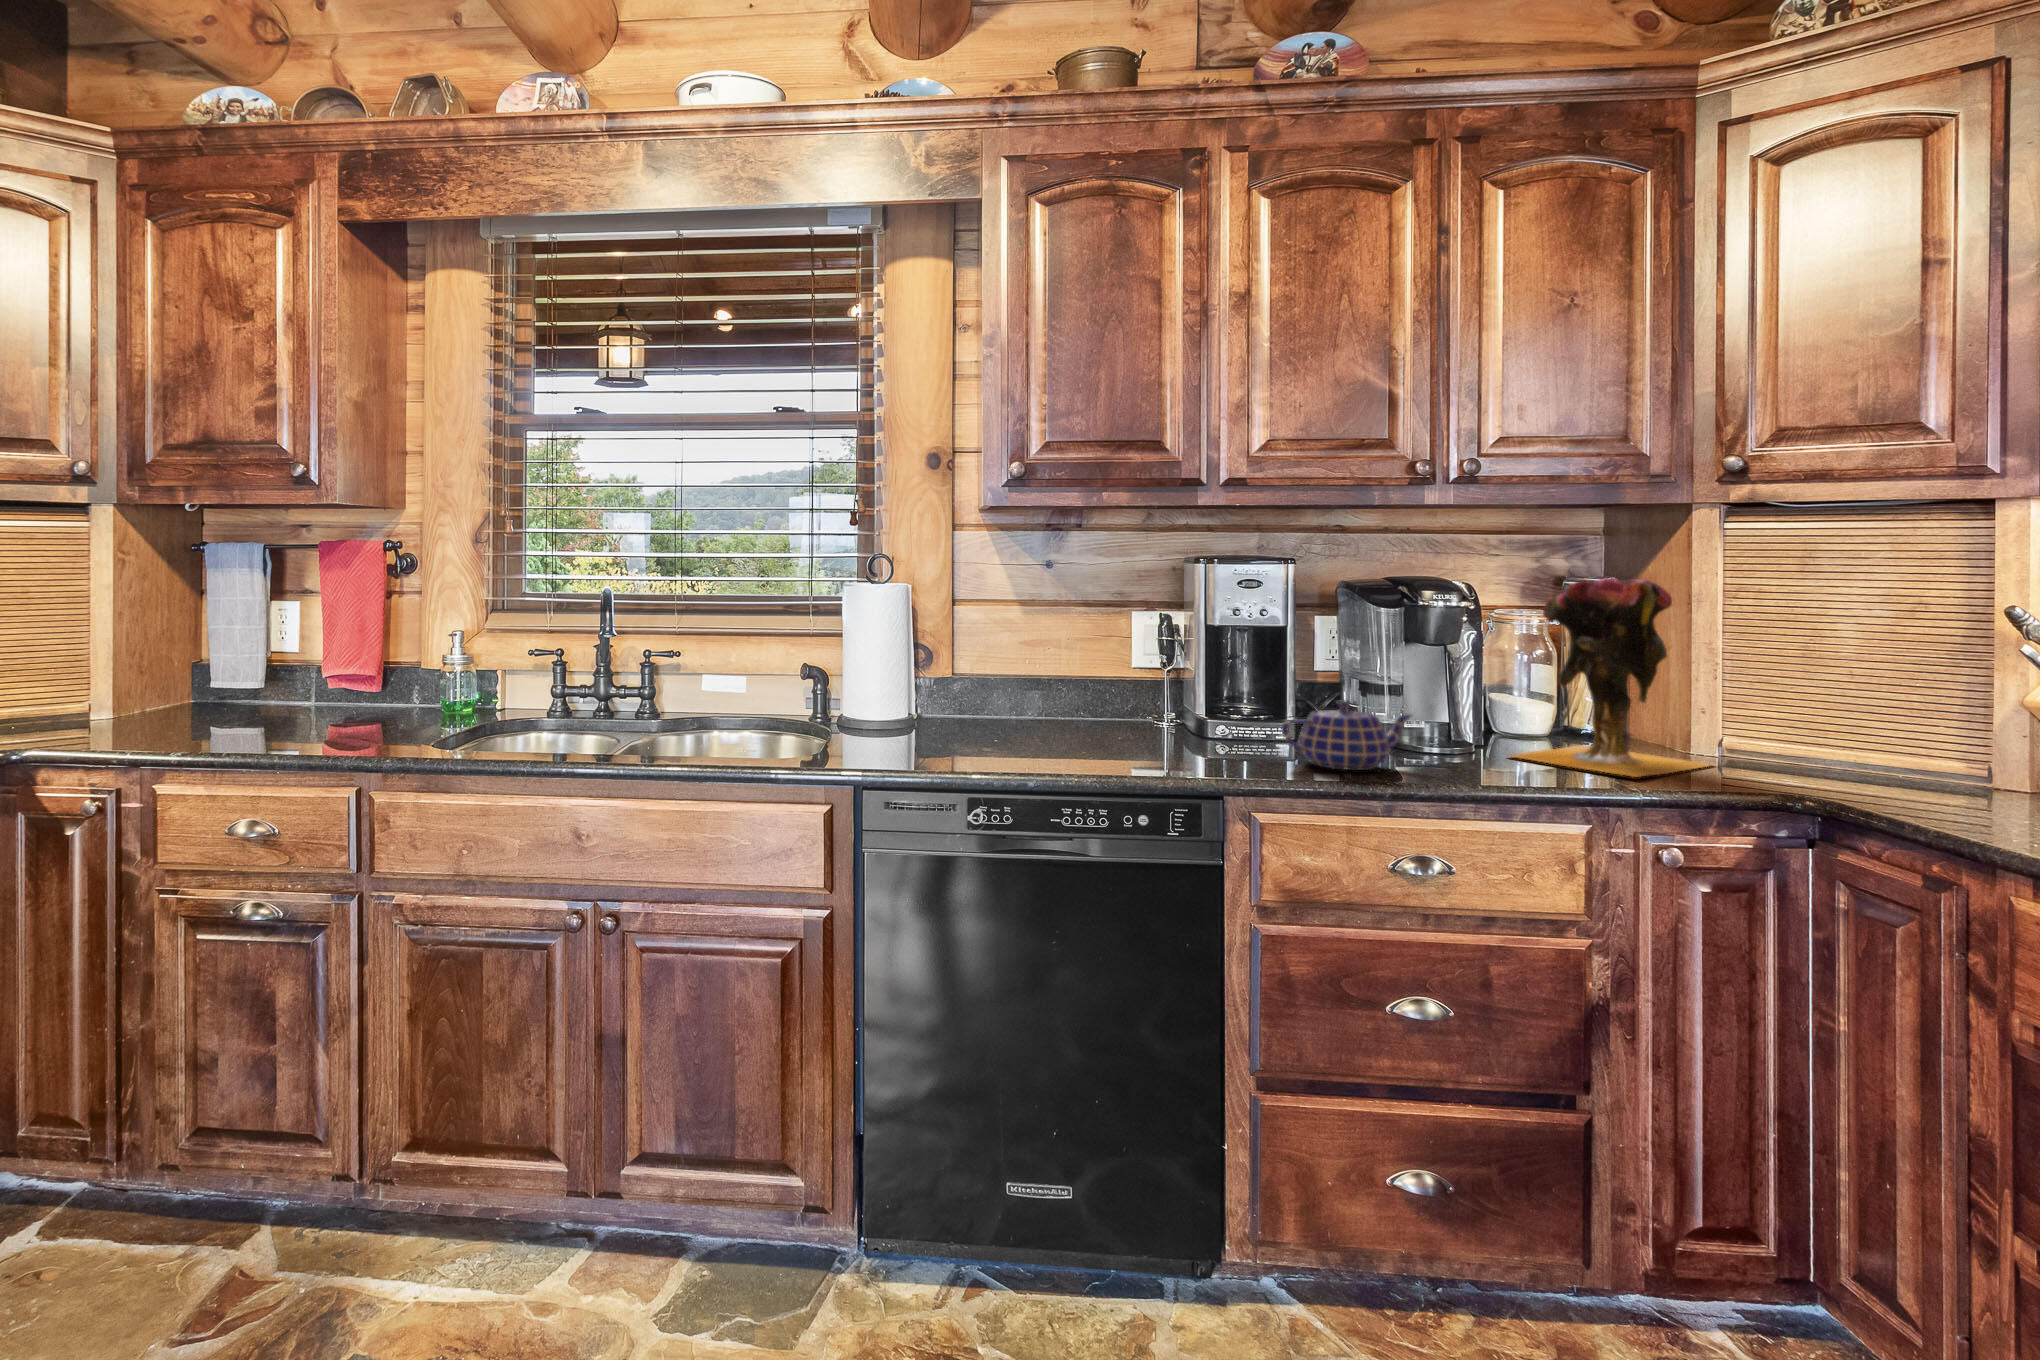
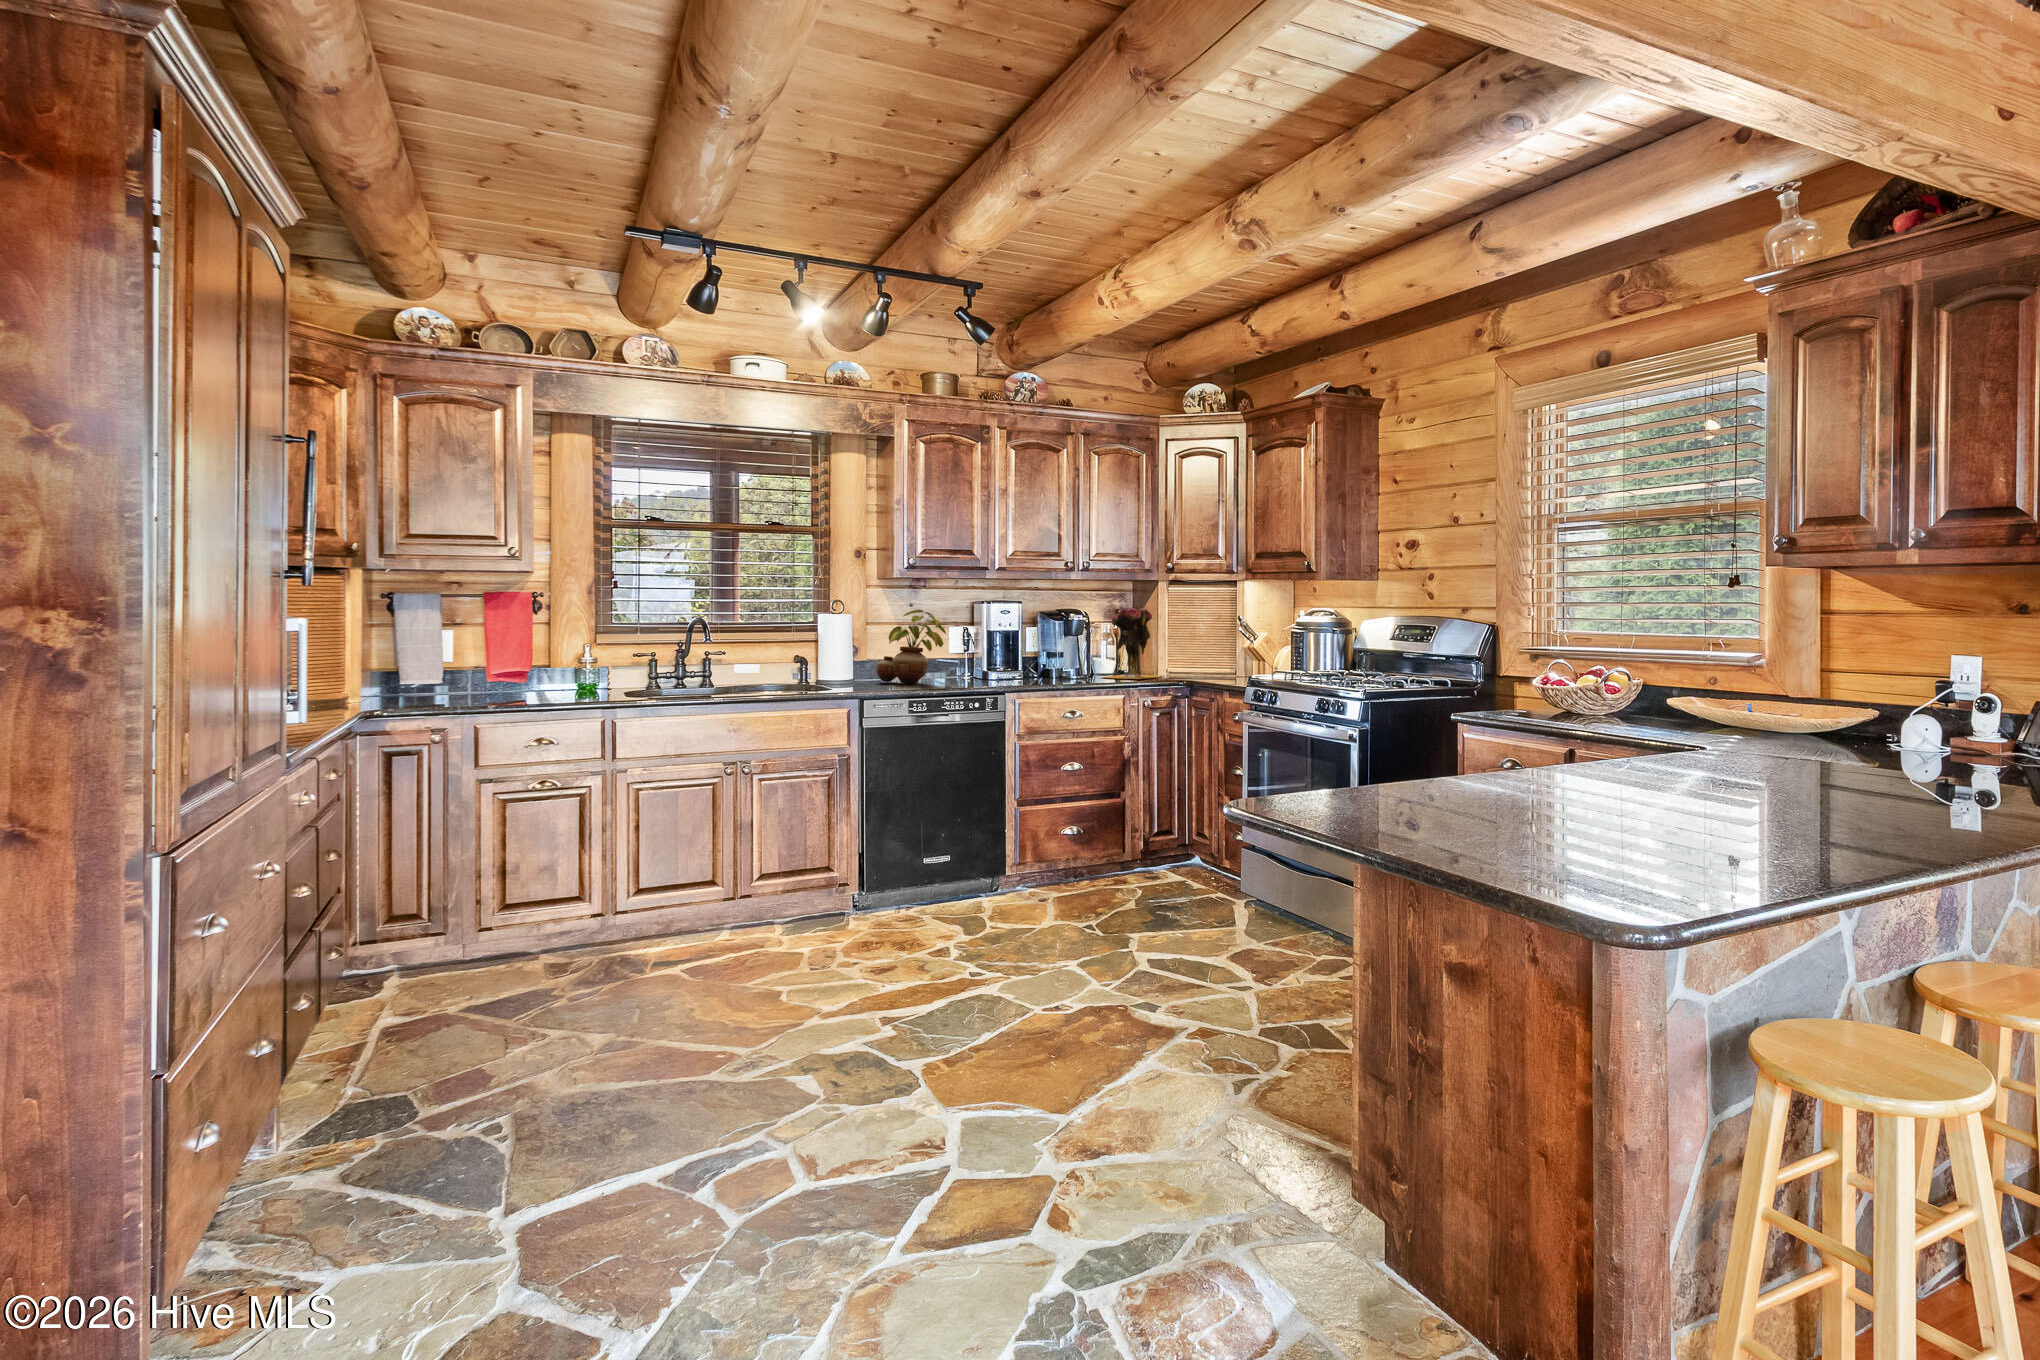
potted plant: none [957,577,1101,742] -> present [877,610,946,683]
teapot: present [1281,700,1412,770] -> none [1023,657,1069,683]

